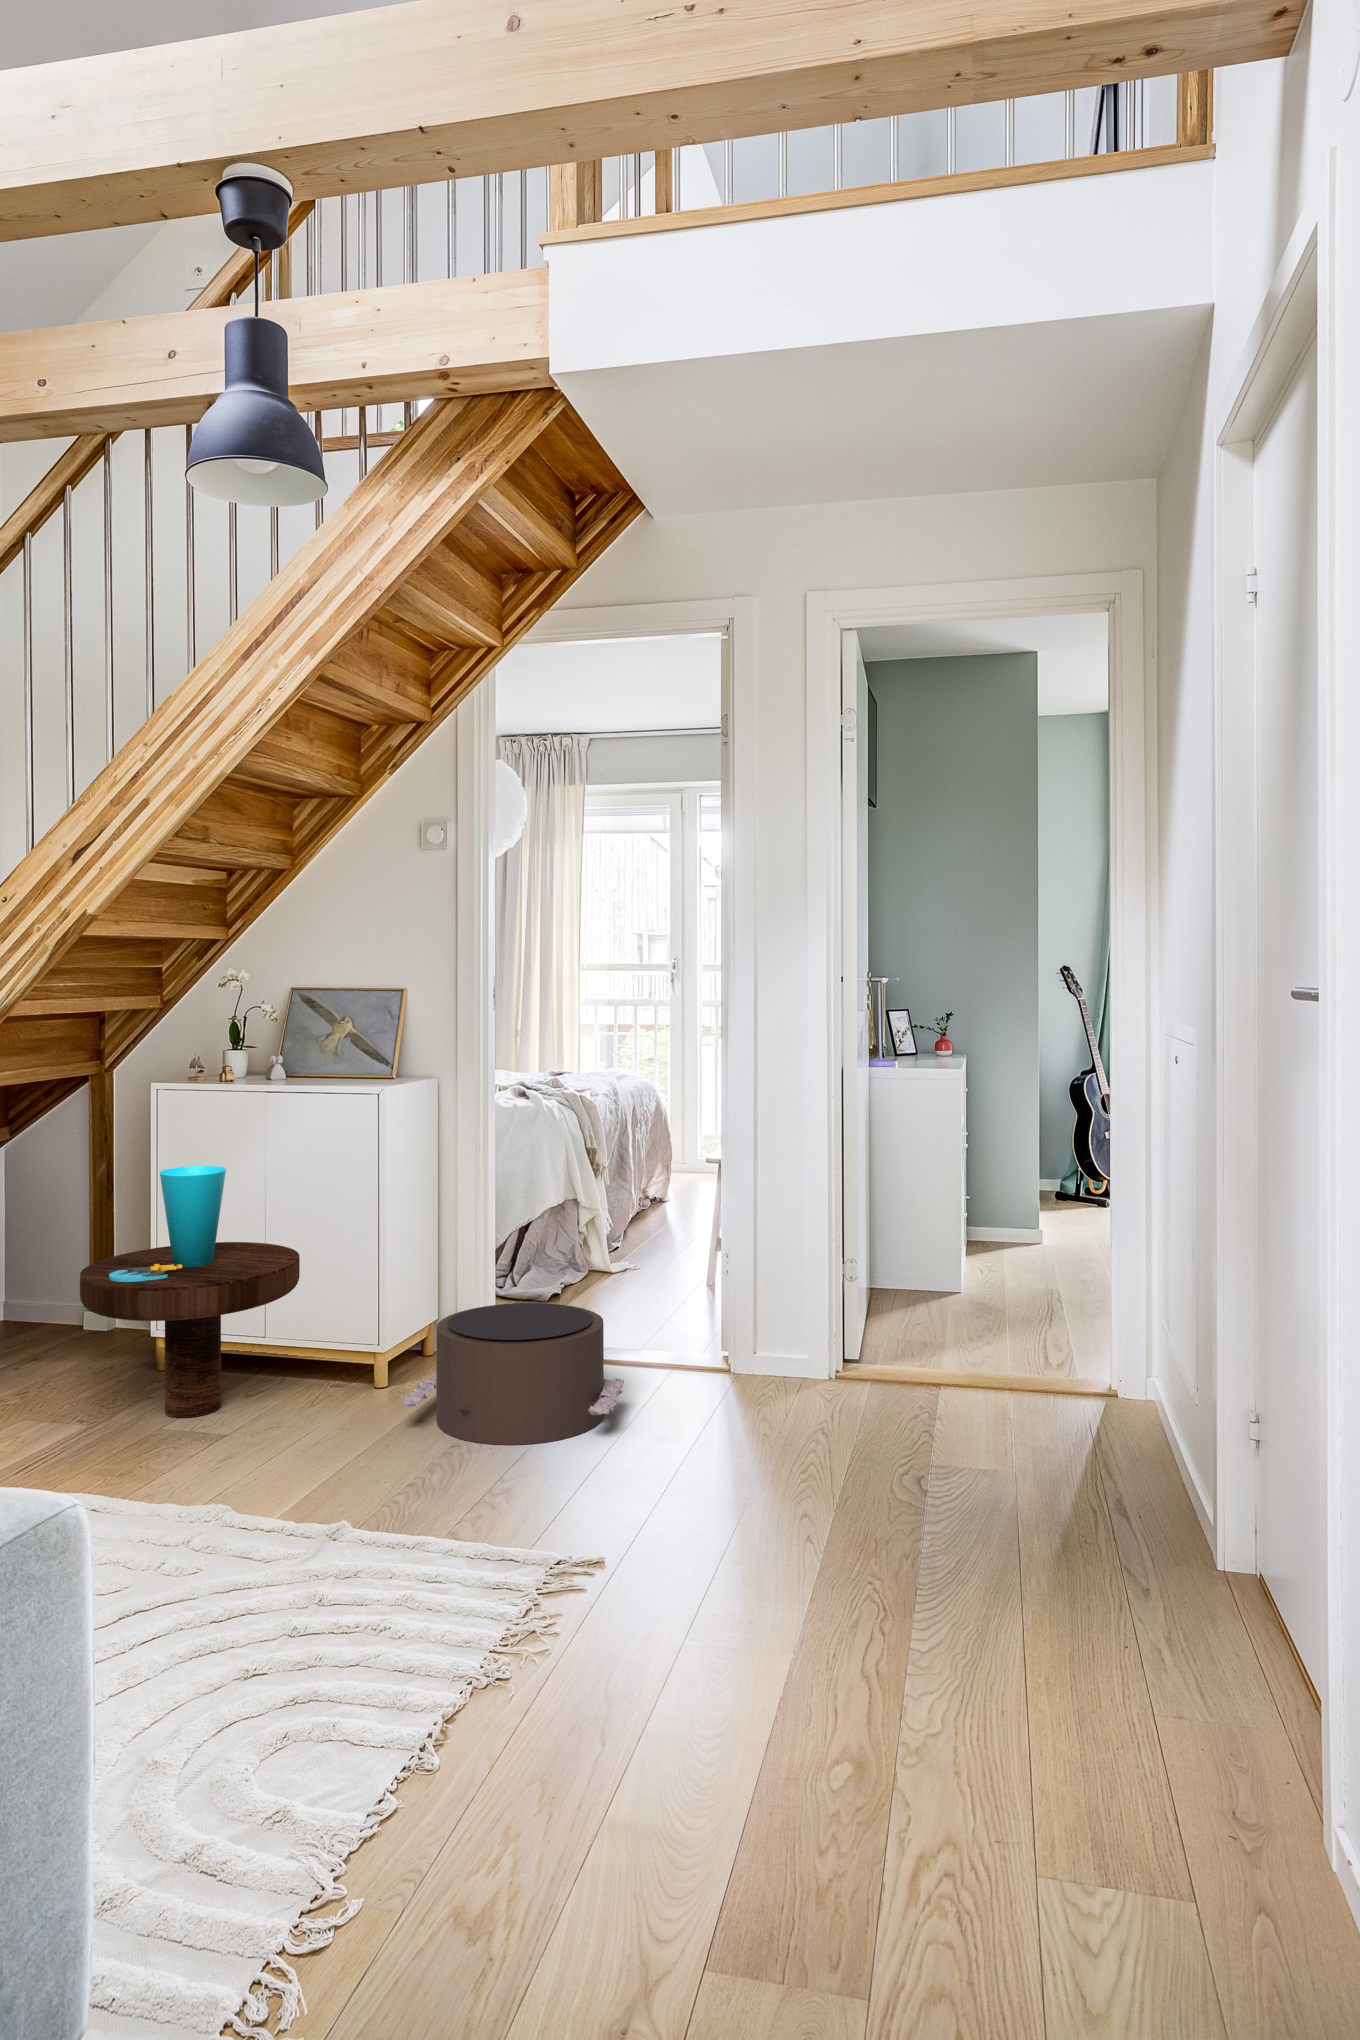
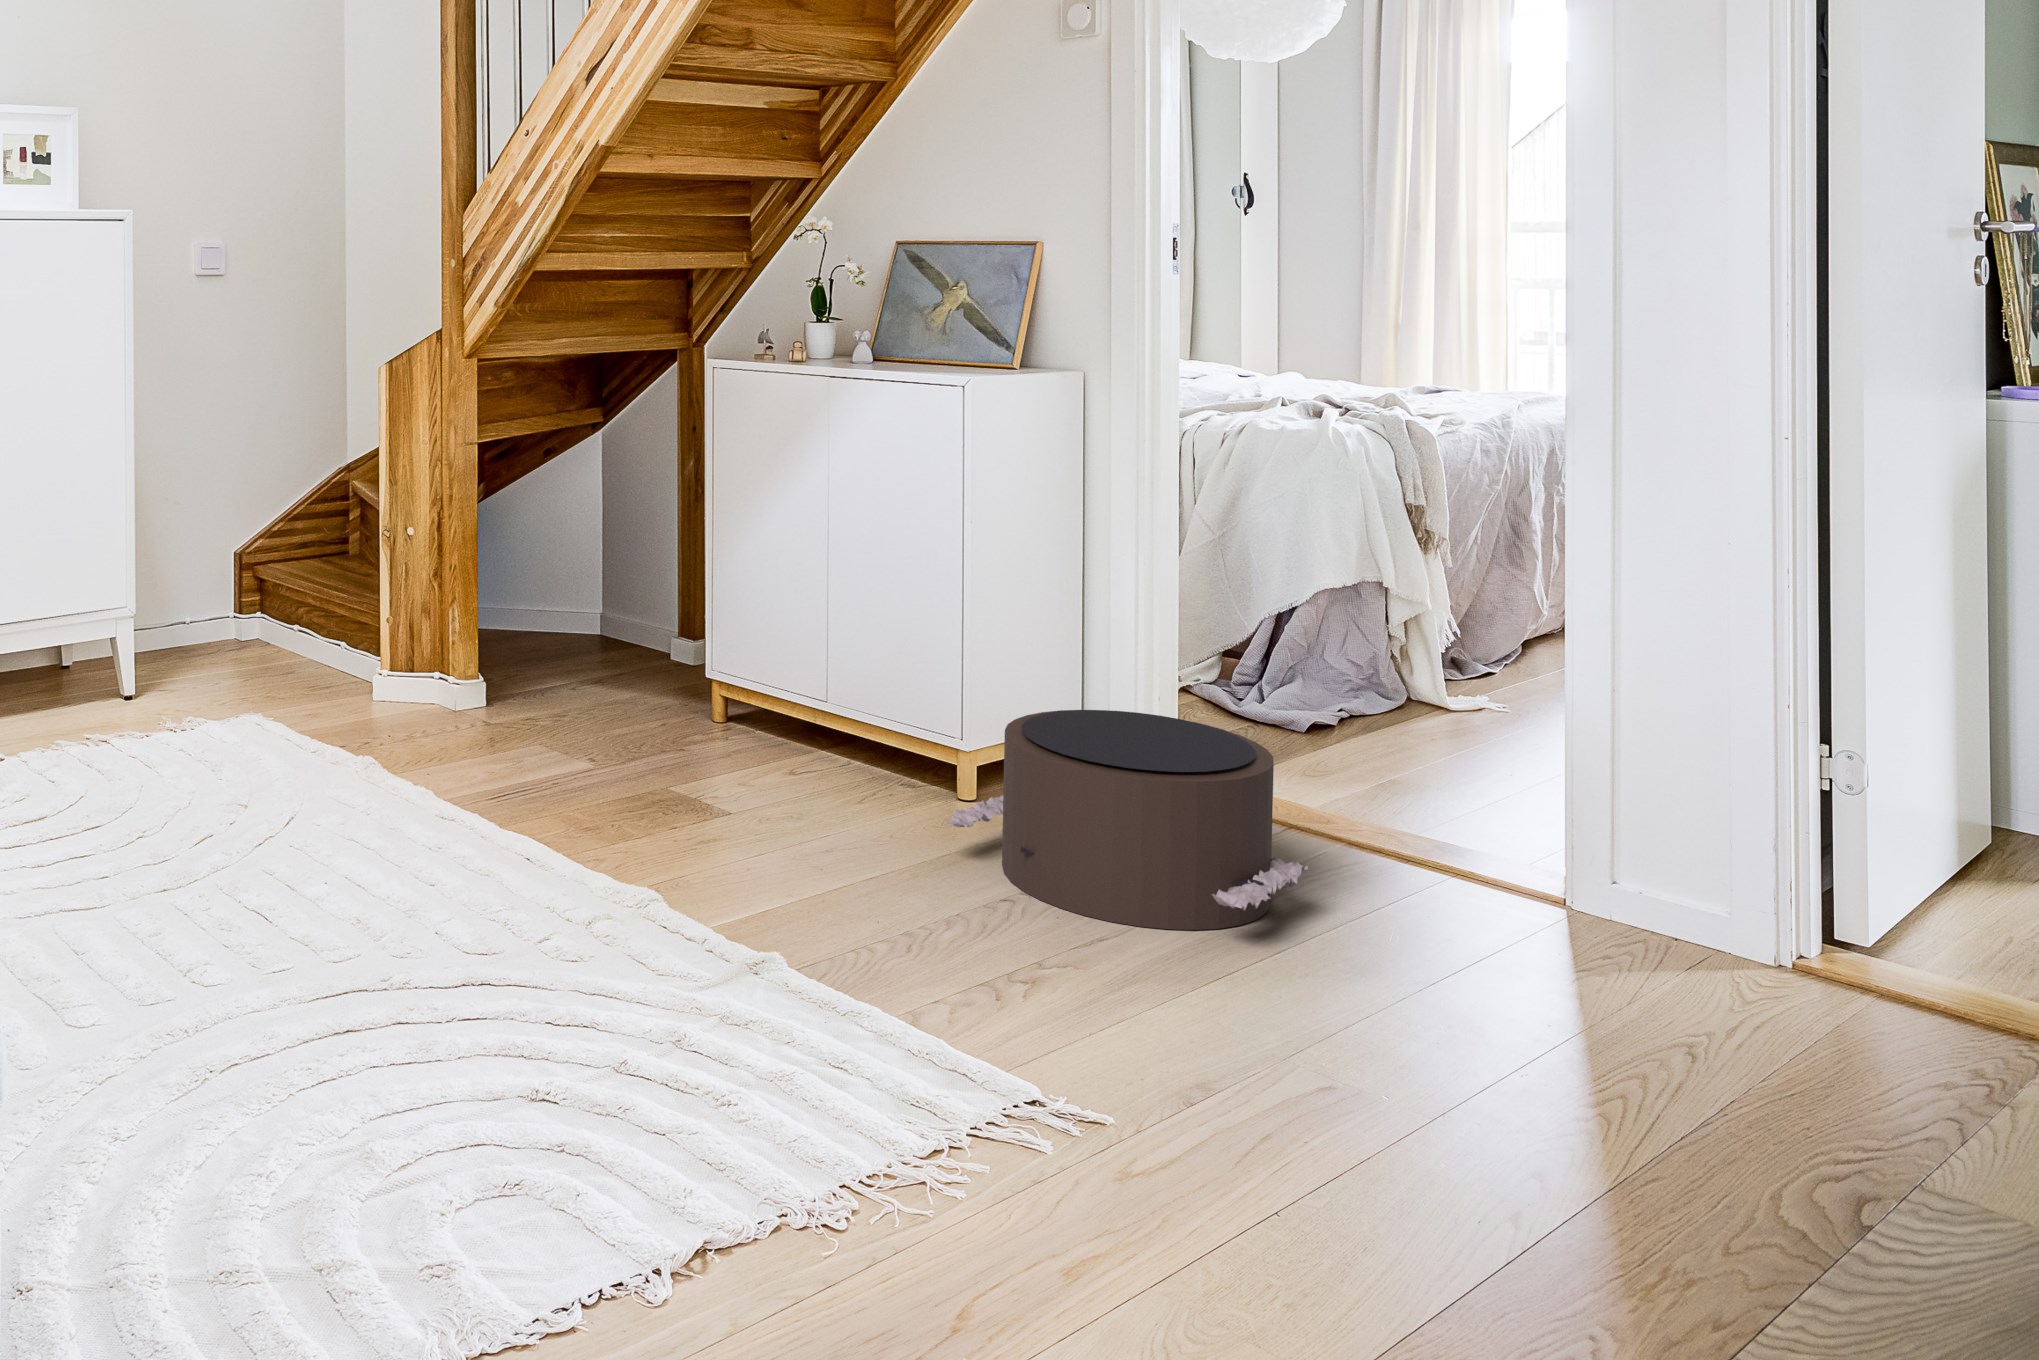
side table: present [80,1166,300,1418] -> none [585,462,855,778]

